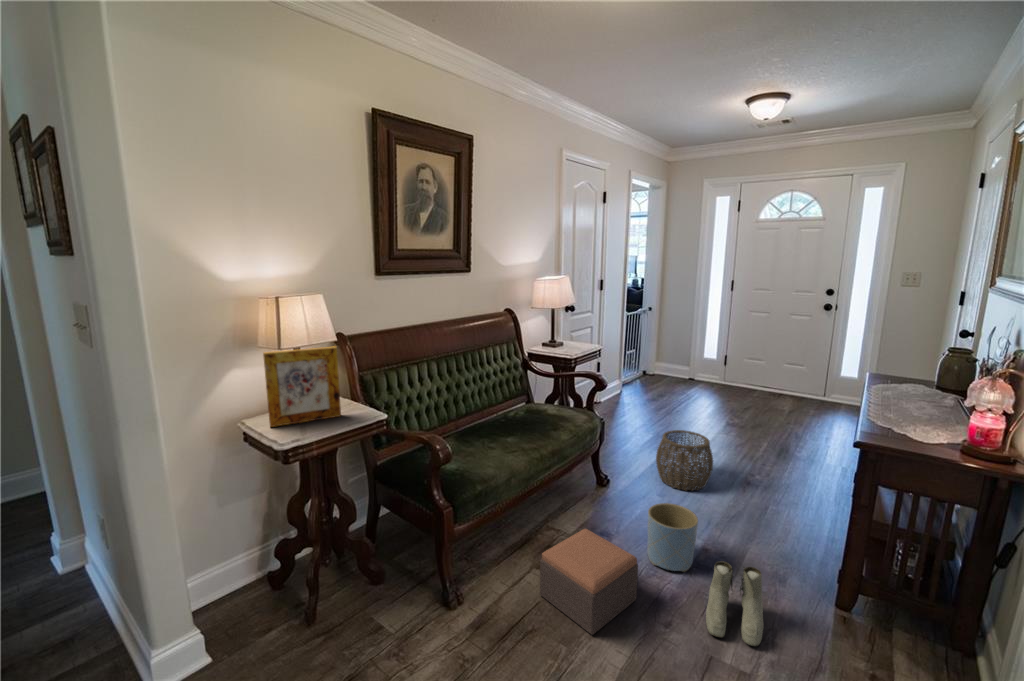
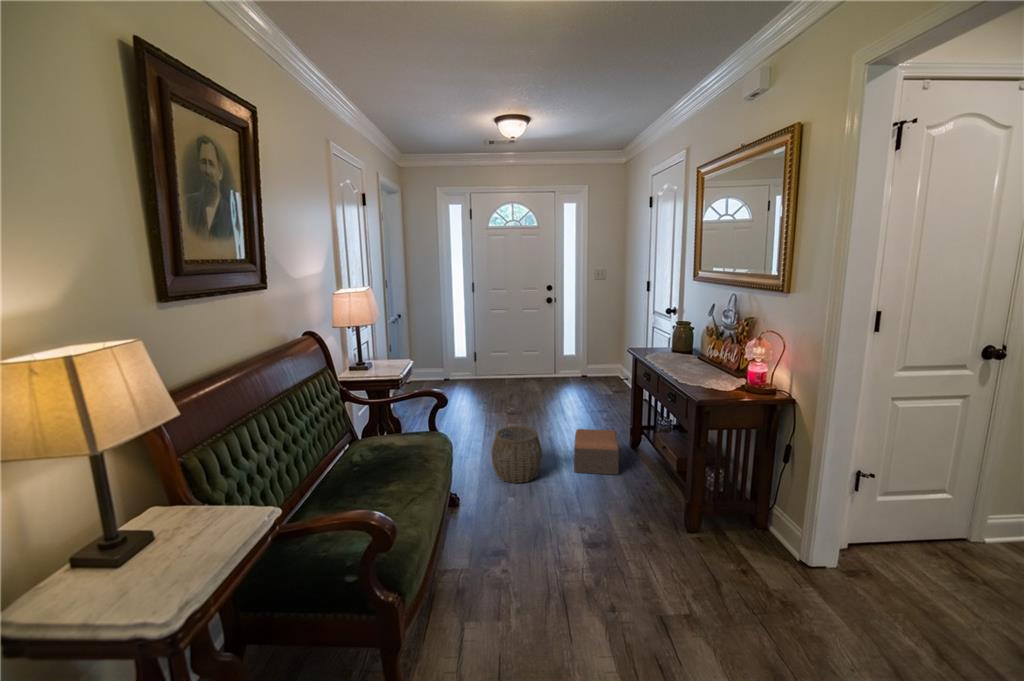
picture frame: present [263,347,341,427] -> none [52,424,208,606]
planter: present [647,503,698,572] -> none [543,495,588,559]
footstool: present [540,529,638,635] -> present [574,429,619,475]
boots: present [706,561,763,647] -> none [620,523,674,594]

